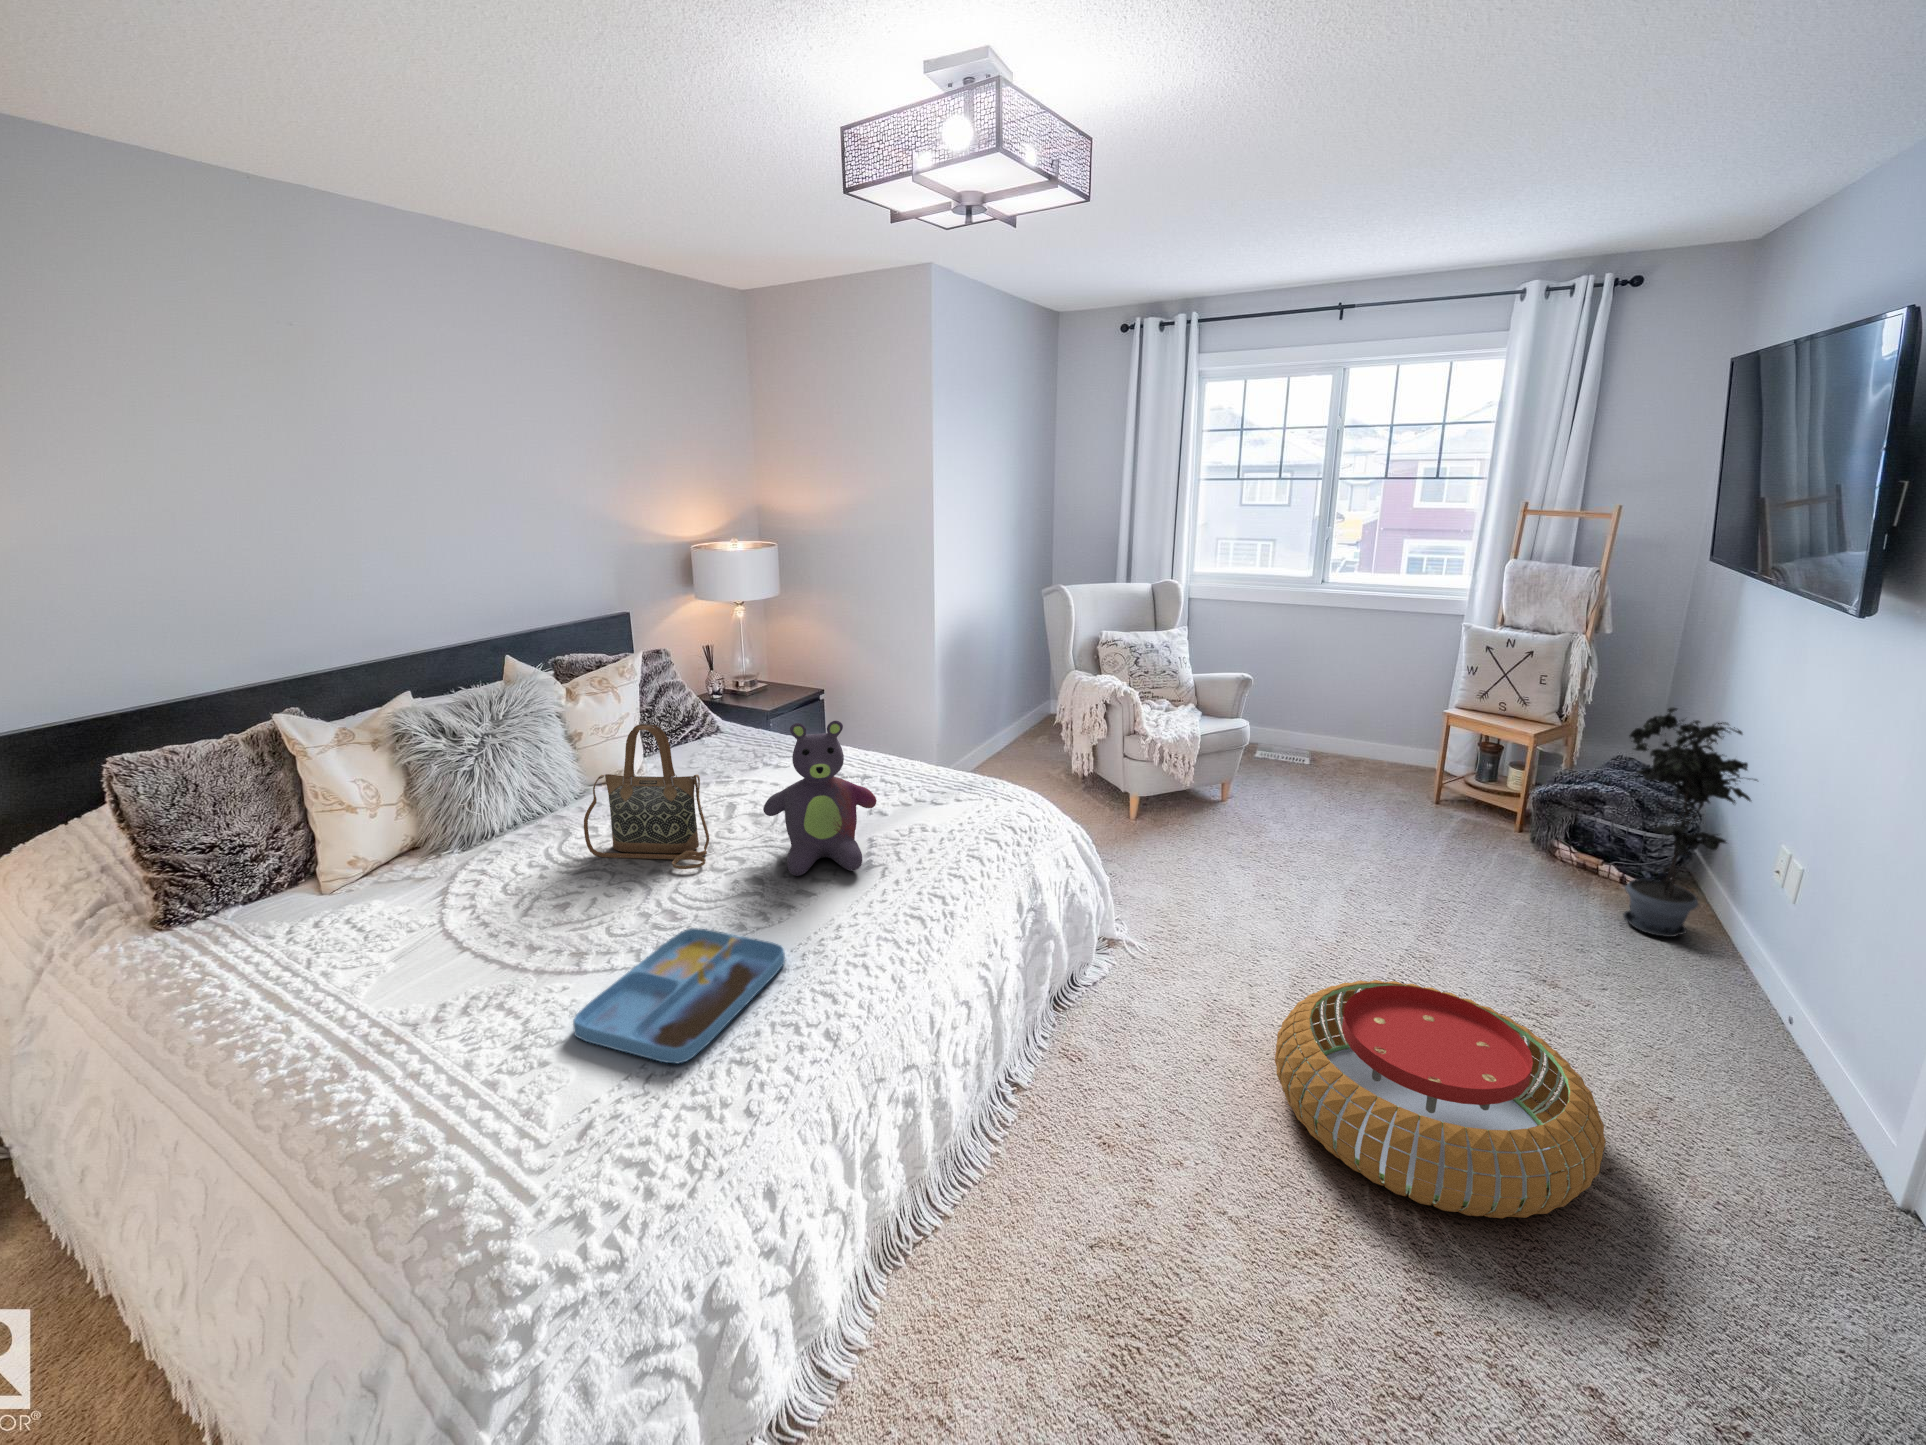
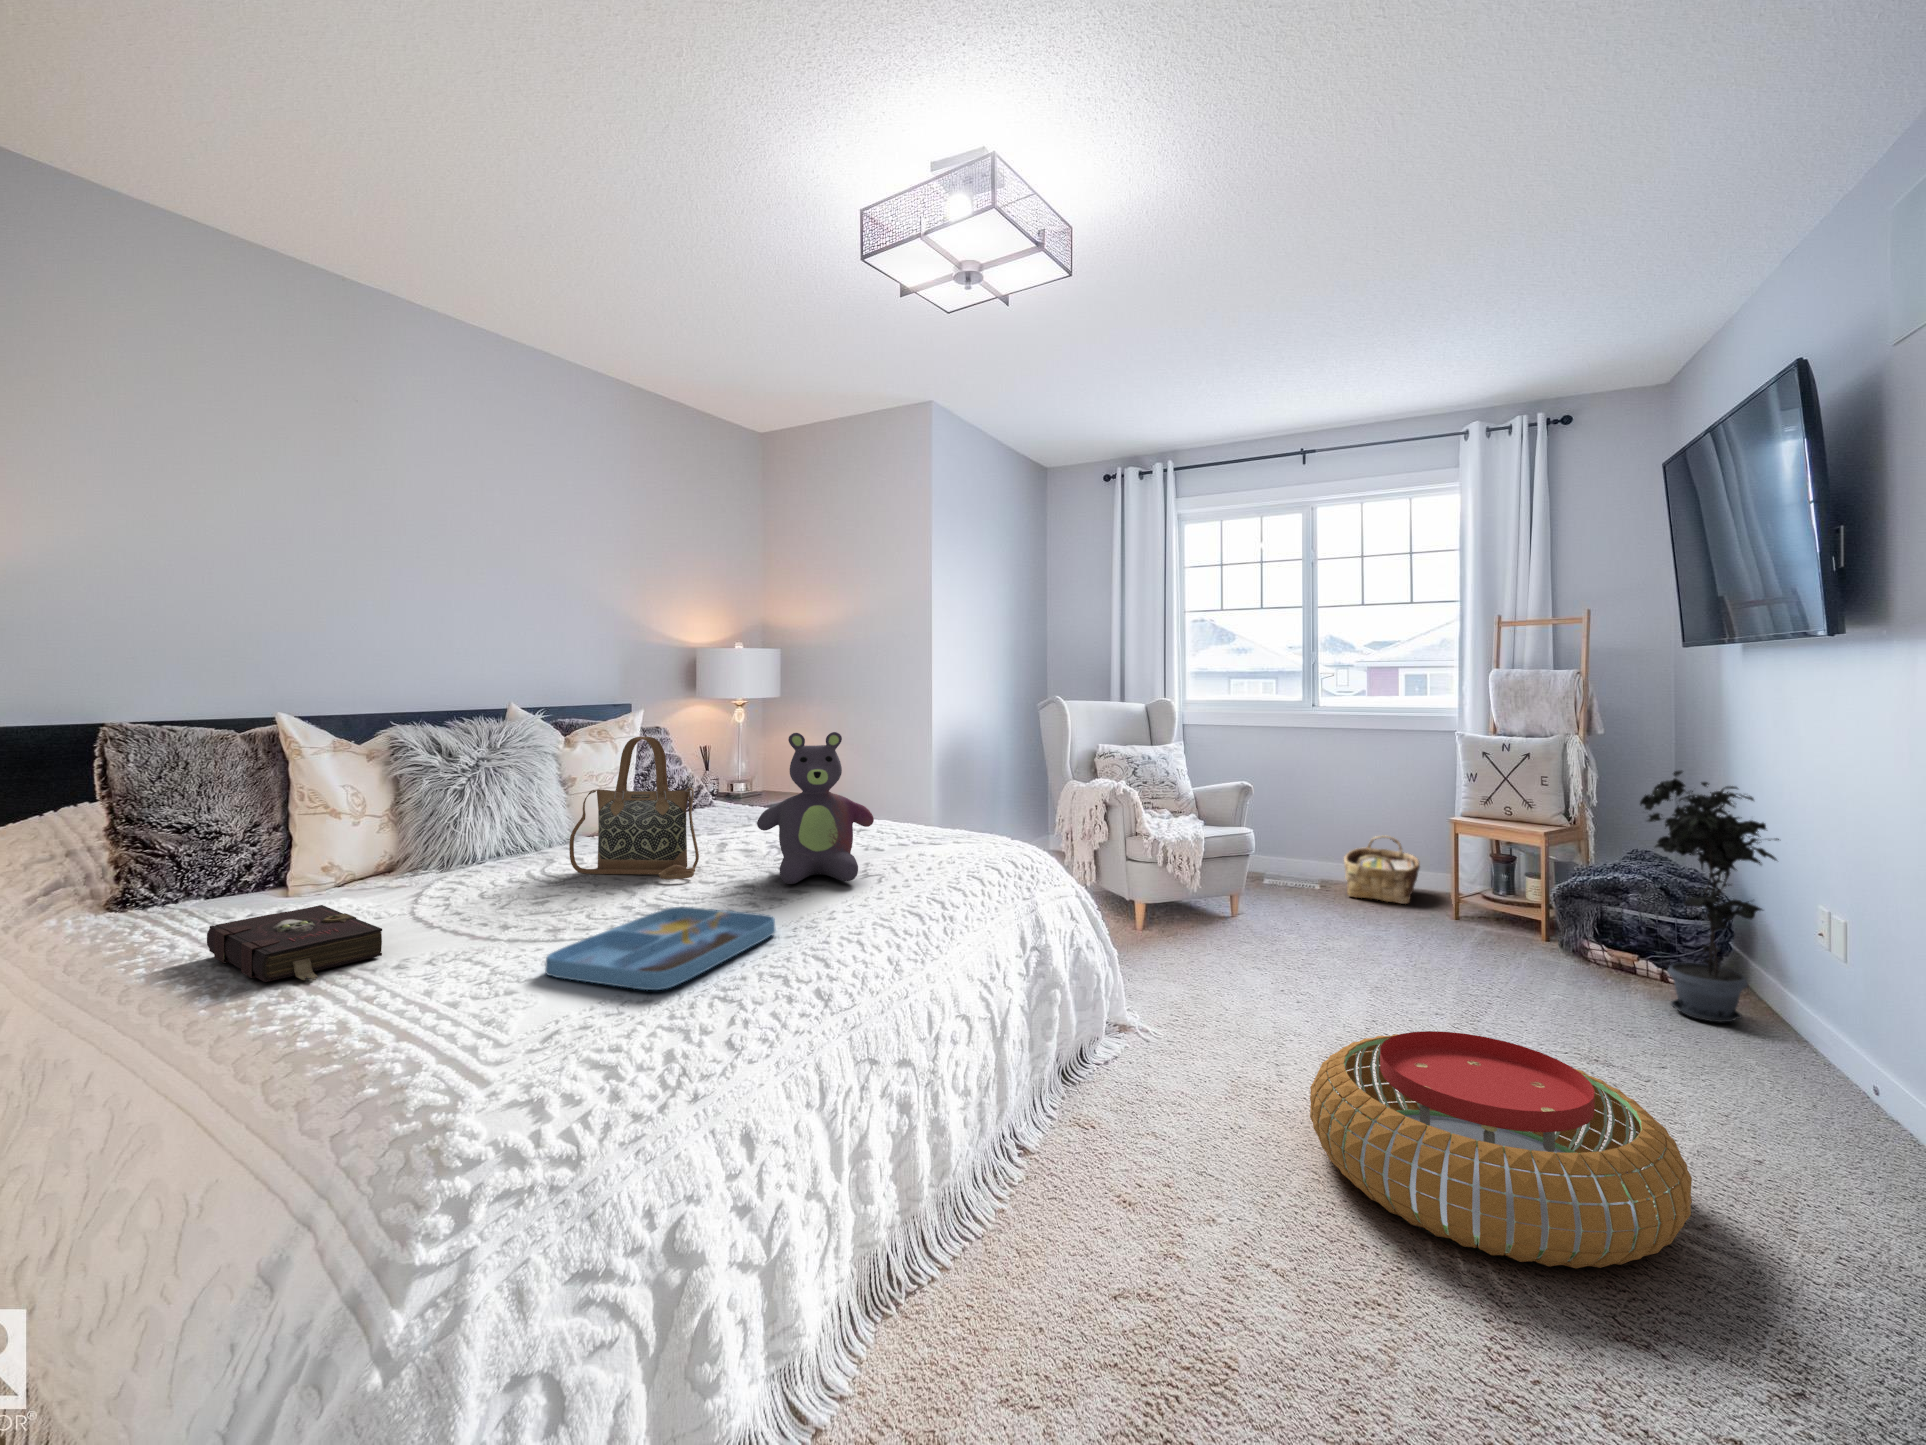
woven basket: none [1335,718,1409,787] -> present [1344,836,1420,904]
book: none [255,943,421,1055] -> present [207,905,382,982]

